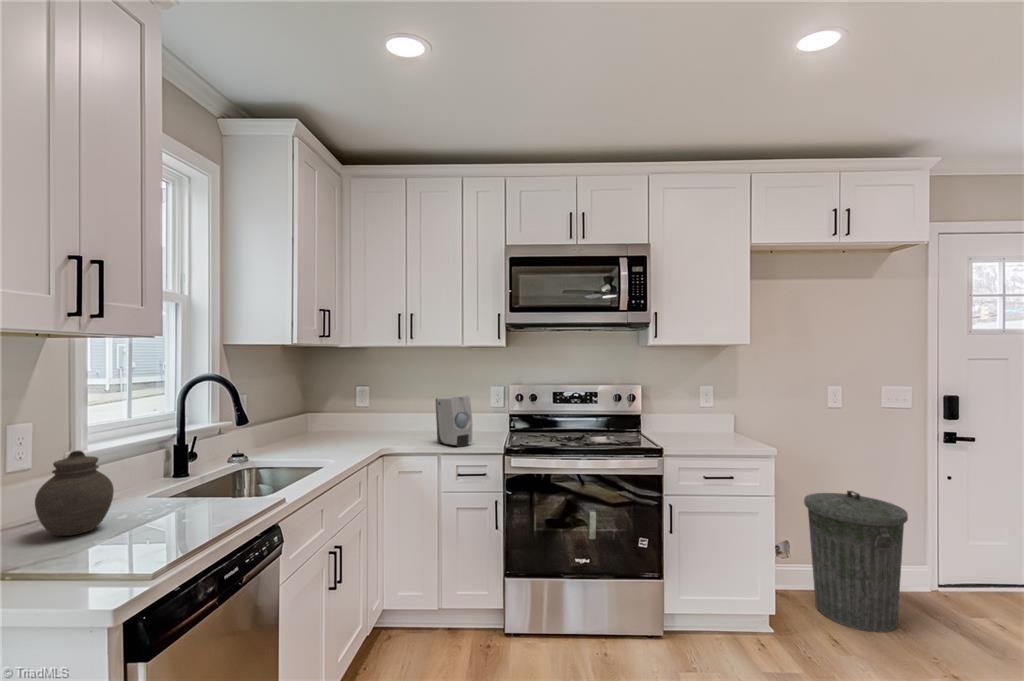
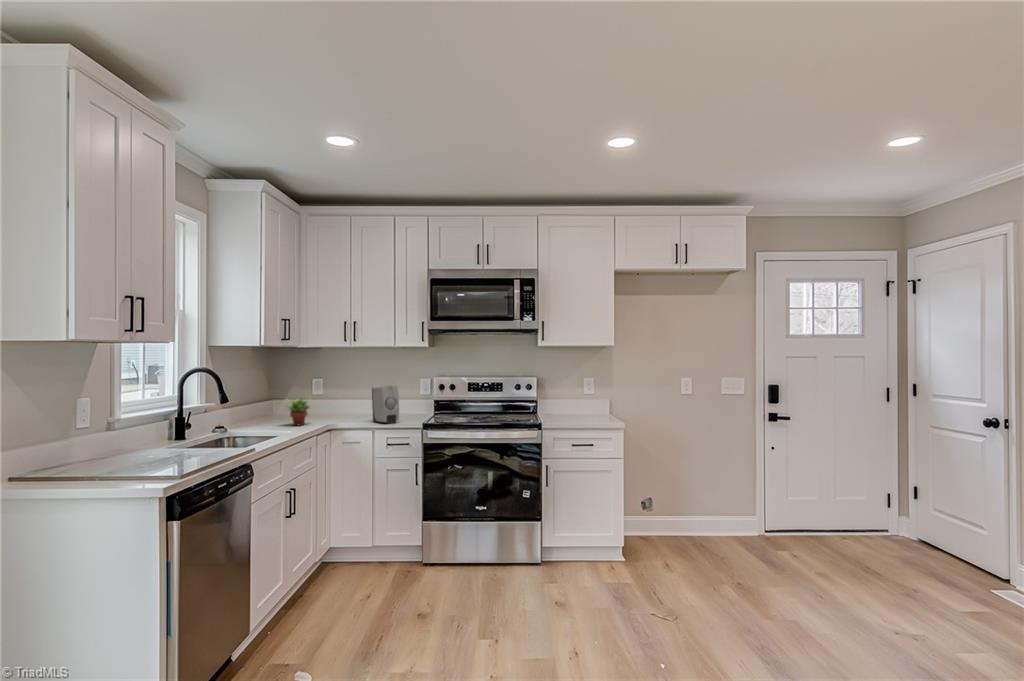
succulent plant: none [319,409,363,449] -> present [286,398,310,425]
jar: present [35,451,114,536] -> none [102,413,147,463]
trash can: present [804,491,908,632] -> none [658,457,726,559]

